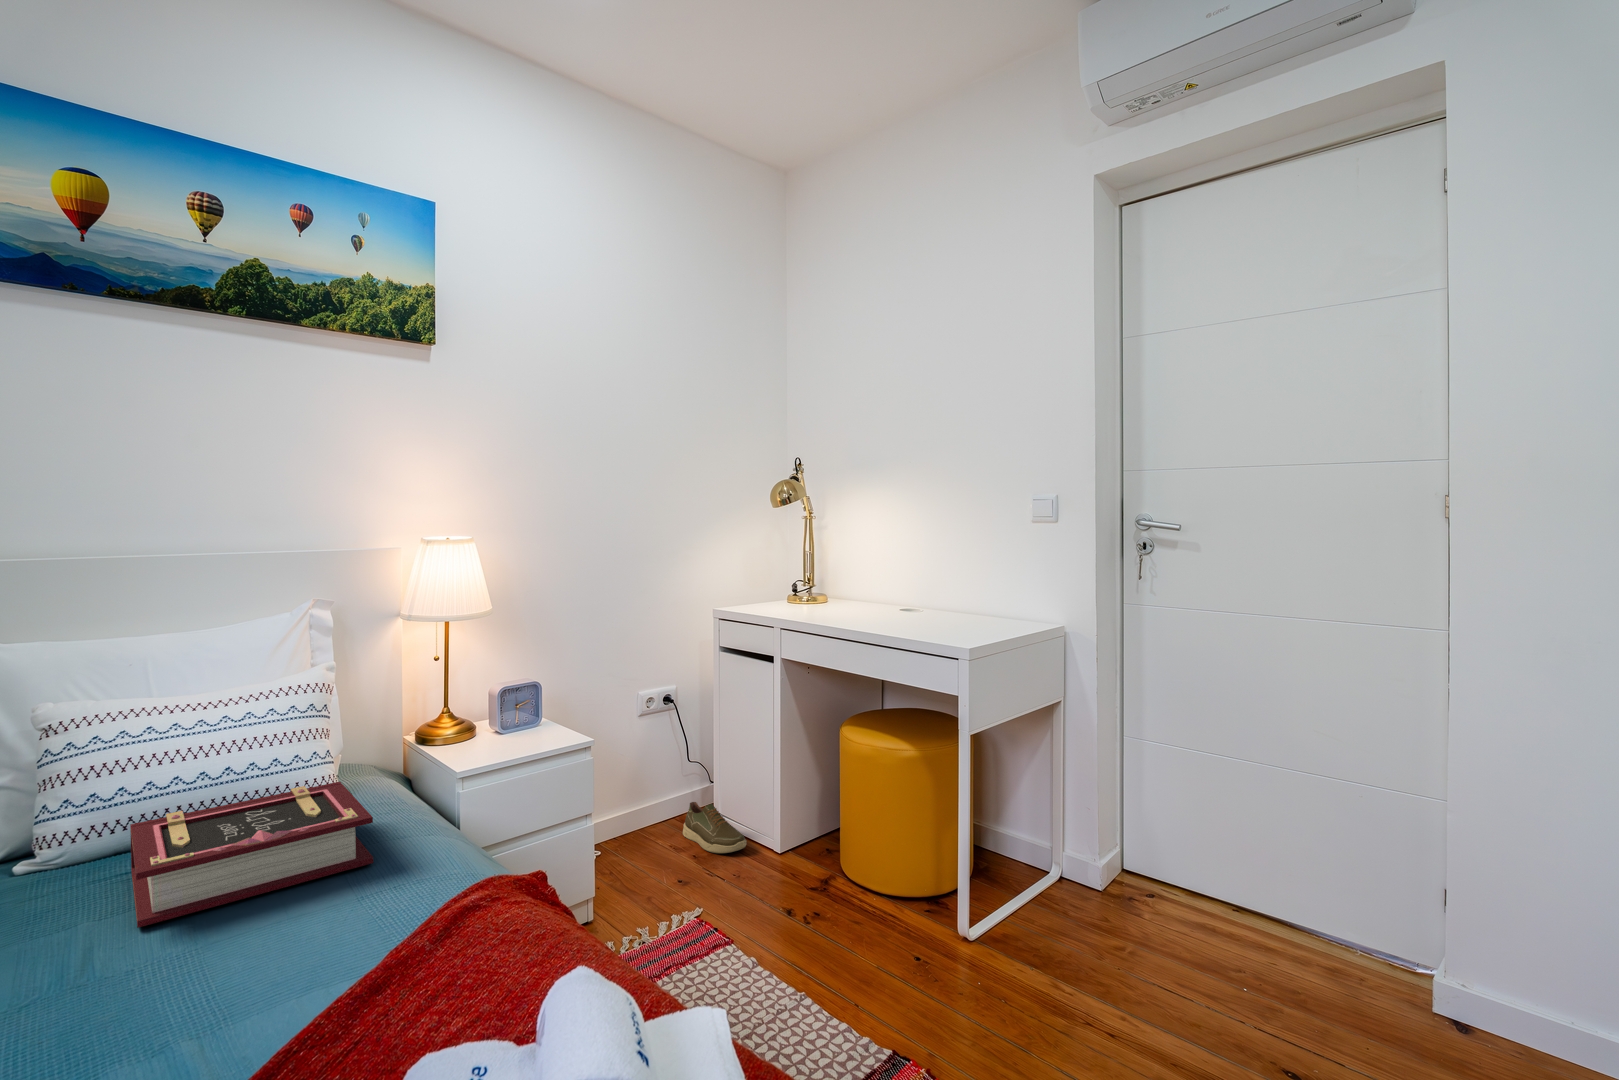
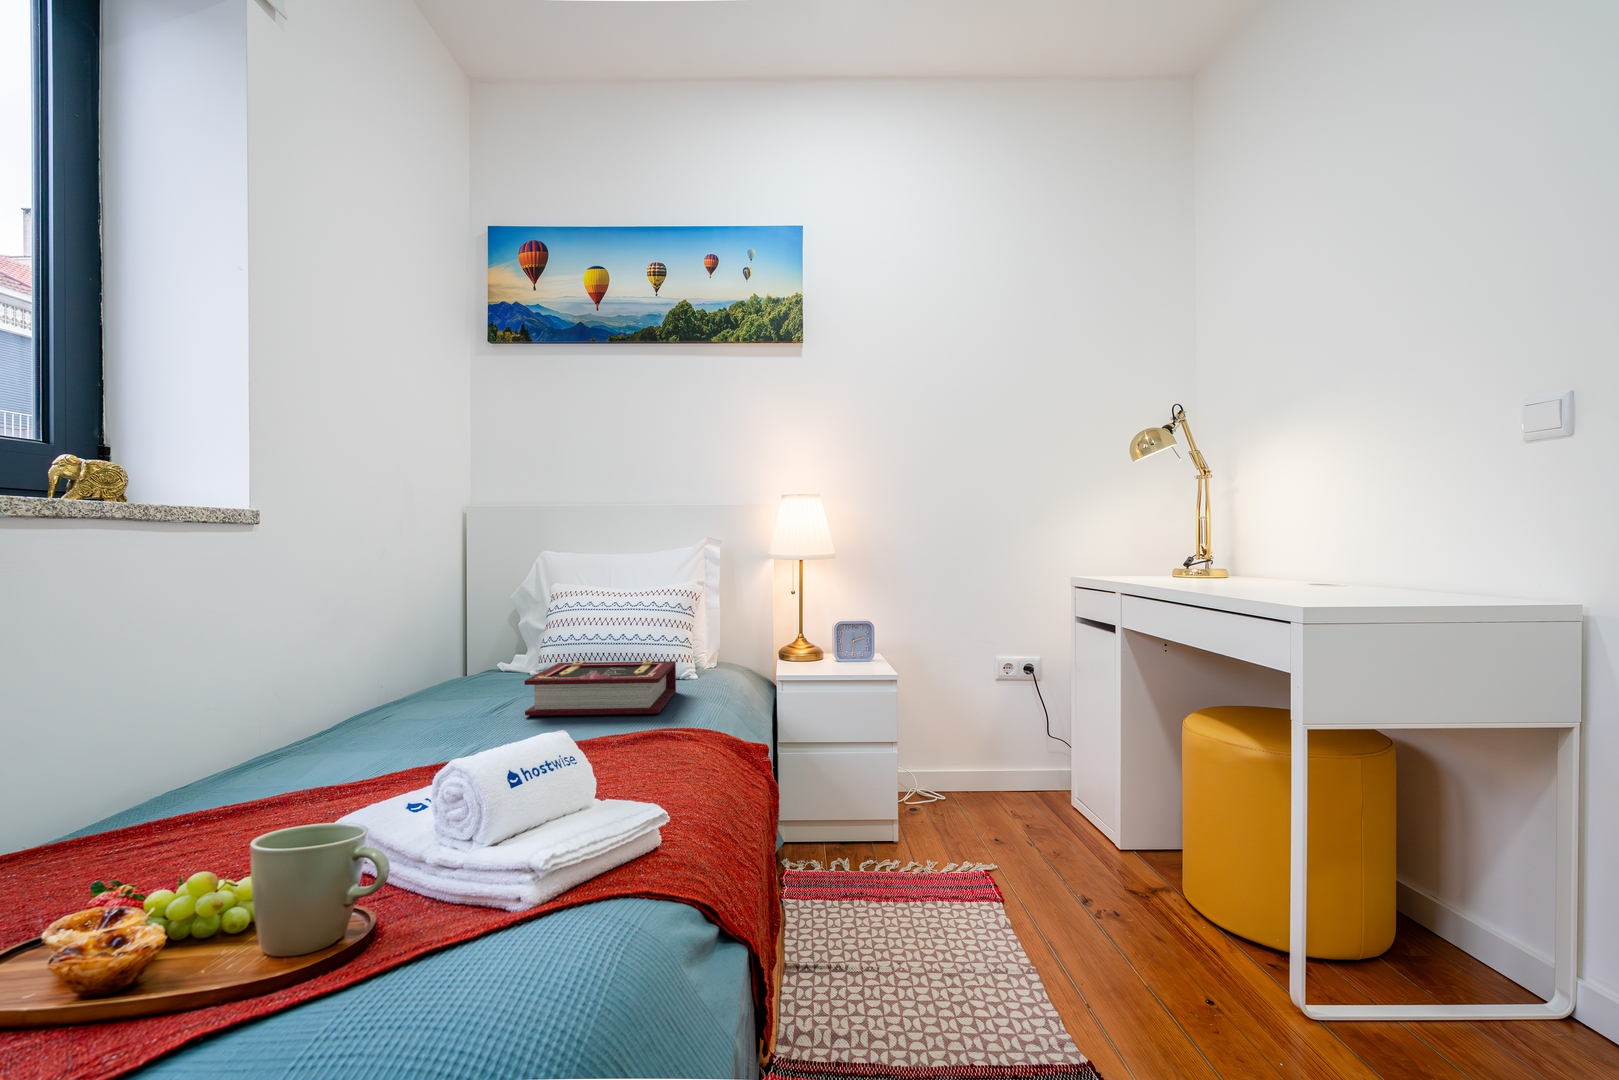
shoe: present [683,802,746,853] -> none [1030,771,1085,827]

